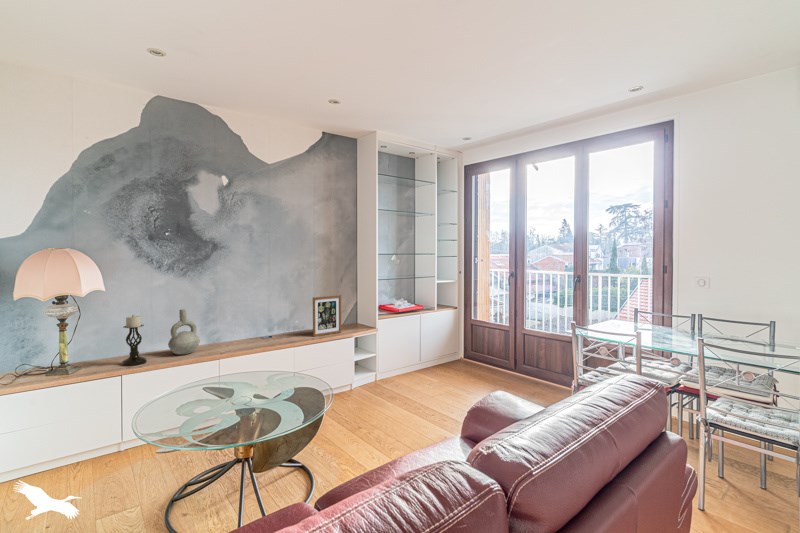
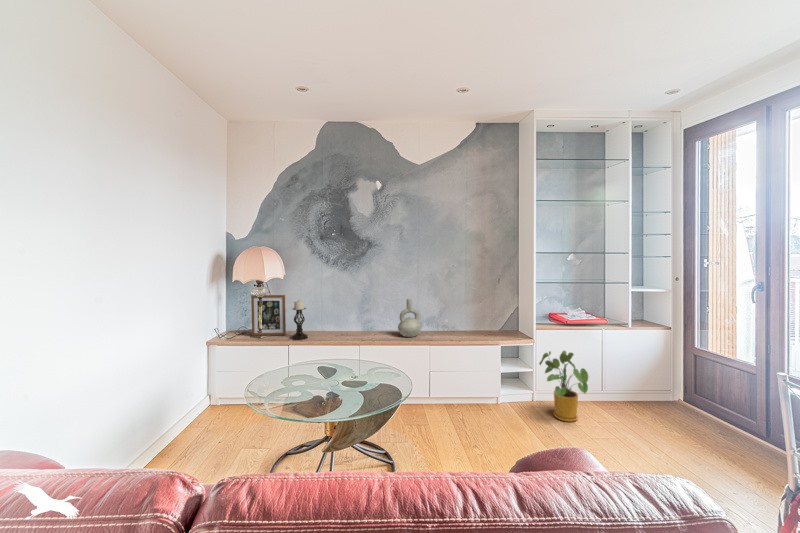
picture frame: present [313,295,341,337] -> present [251,295,286,336]
decorative vase: present [168,309,200,355] -> present [398,299,421,337]
house plant: none [384,334,427,390] -> present [539,351,588,422]

